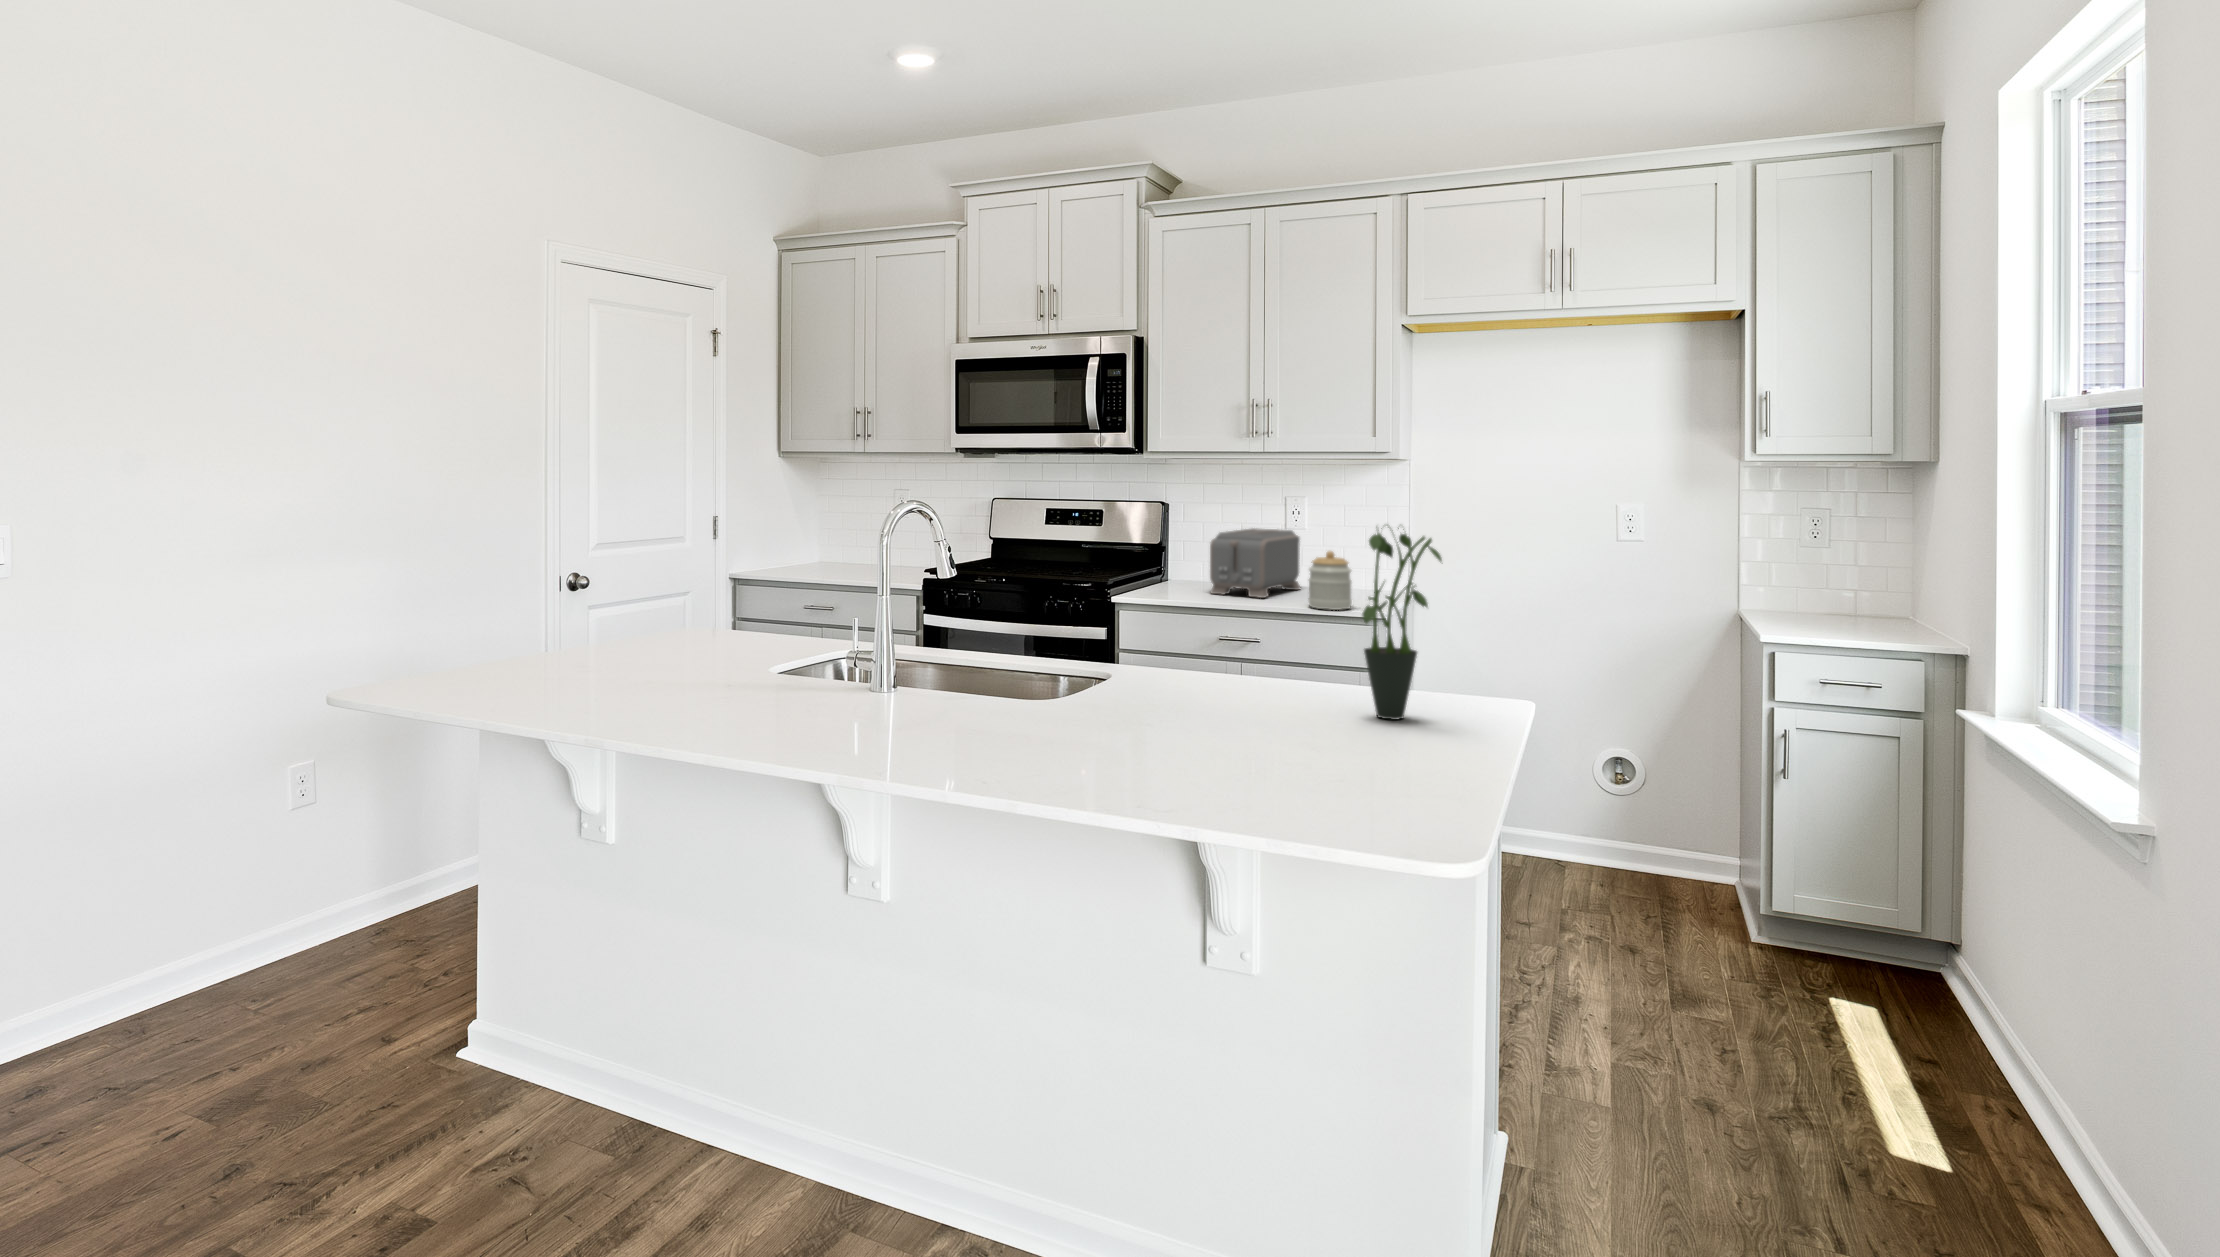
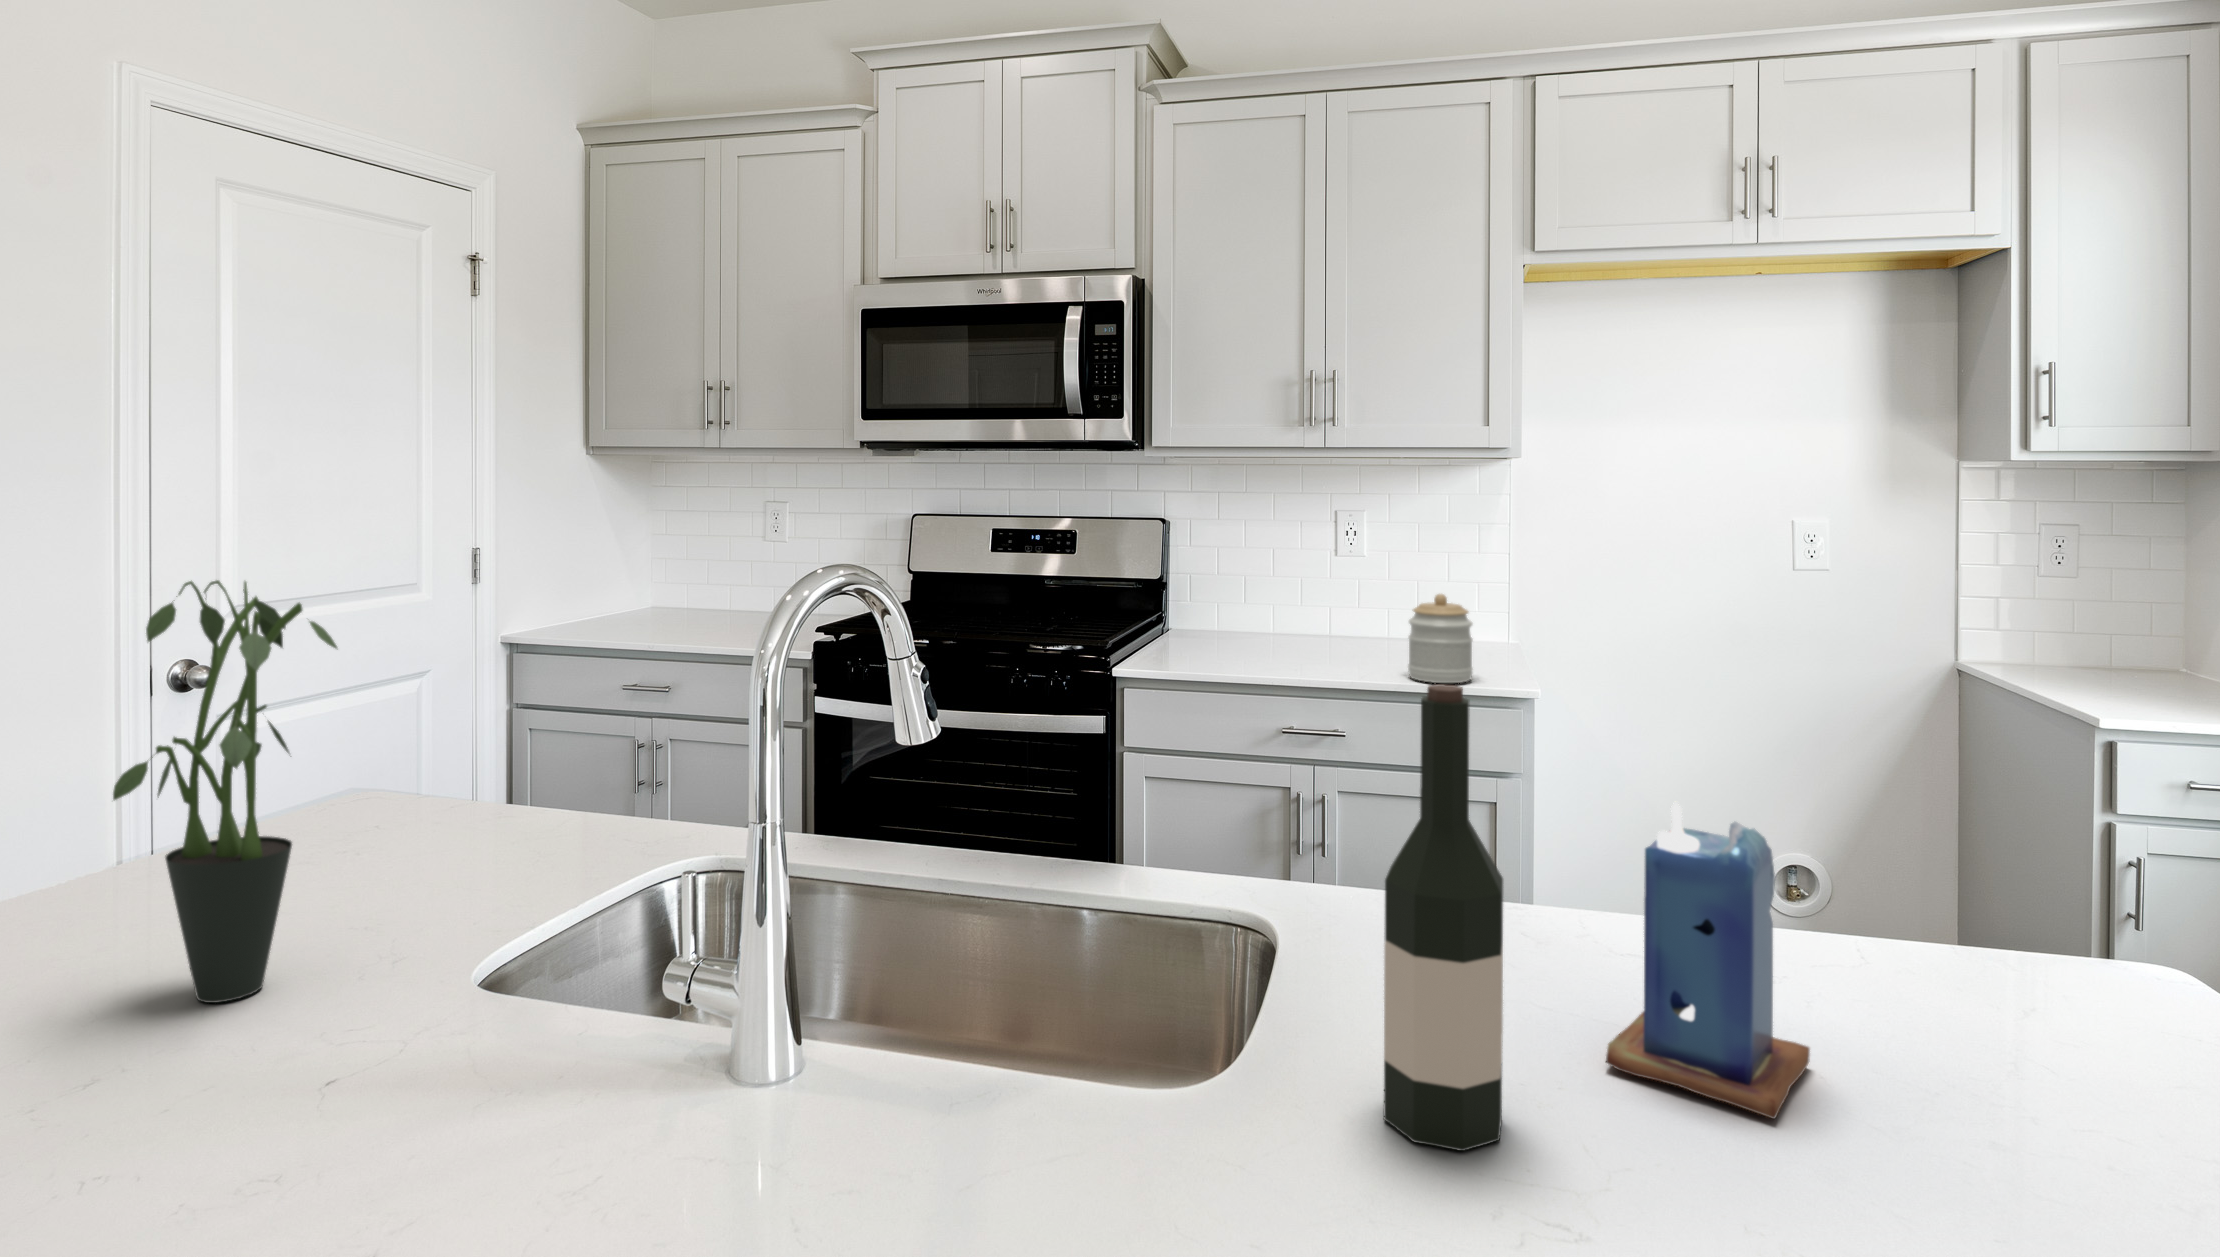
toaster: present [1210,528,1300,598] -> none [1250,557,1368,663]
potted plant: present [1362,528,1442,720] -> present [113,580,337,1003]
wine bottle: none [1117,553,1165,728] -> present [1384,684,1503,1151]
candle: none [1223,608,1313,728] -> present [1606,802,1810,1119]

